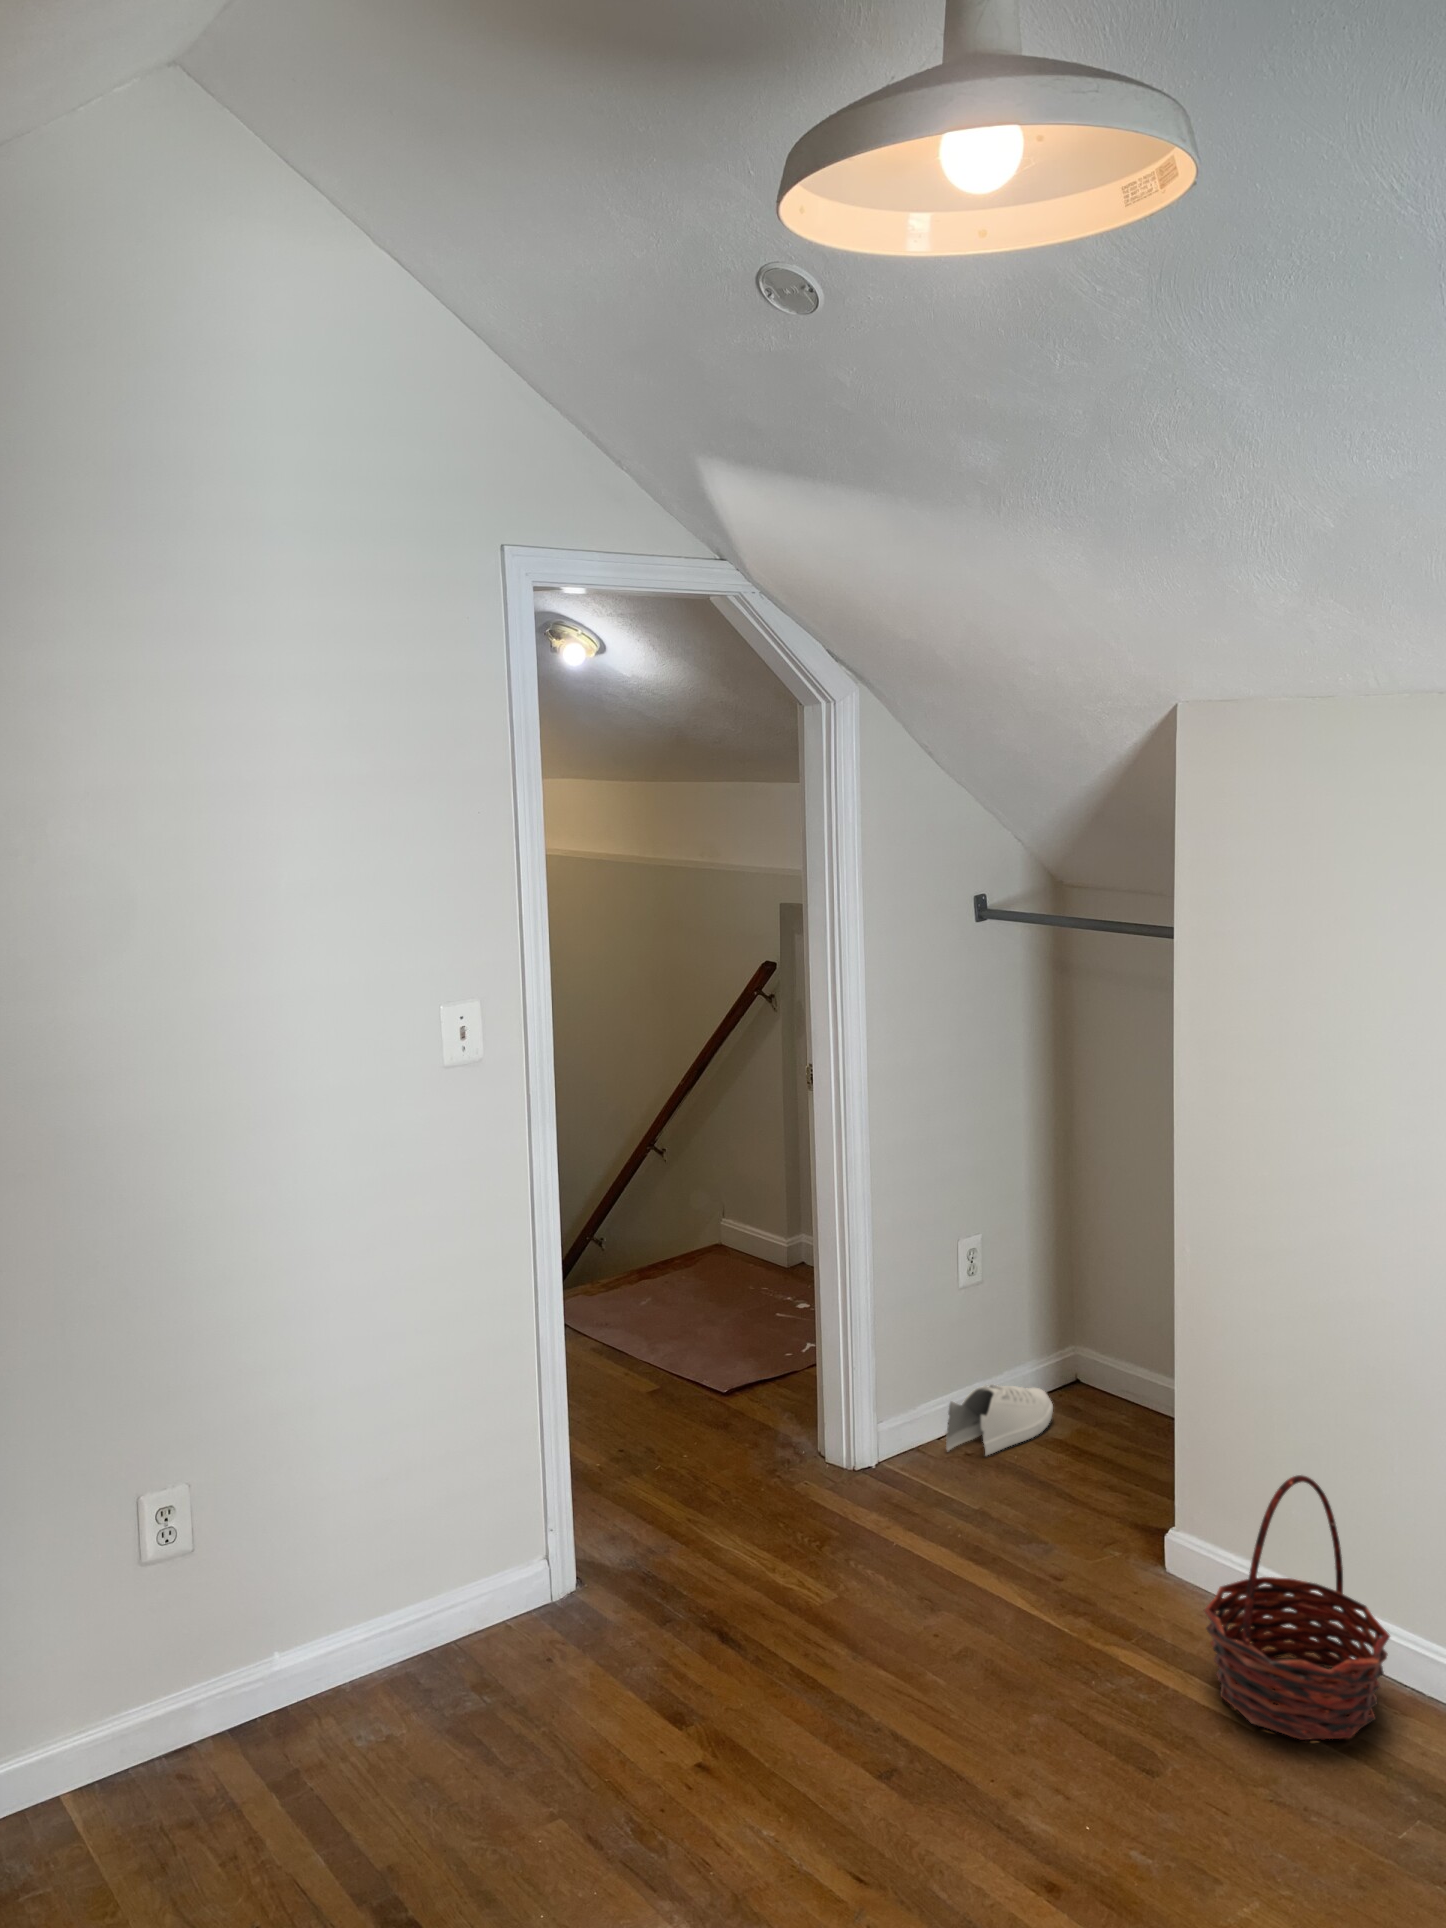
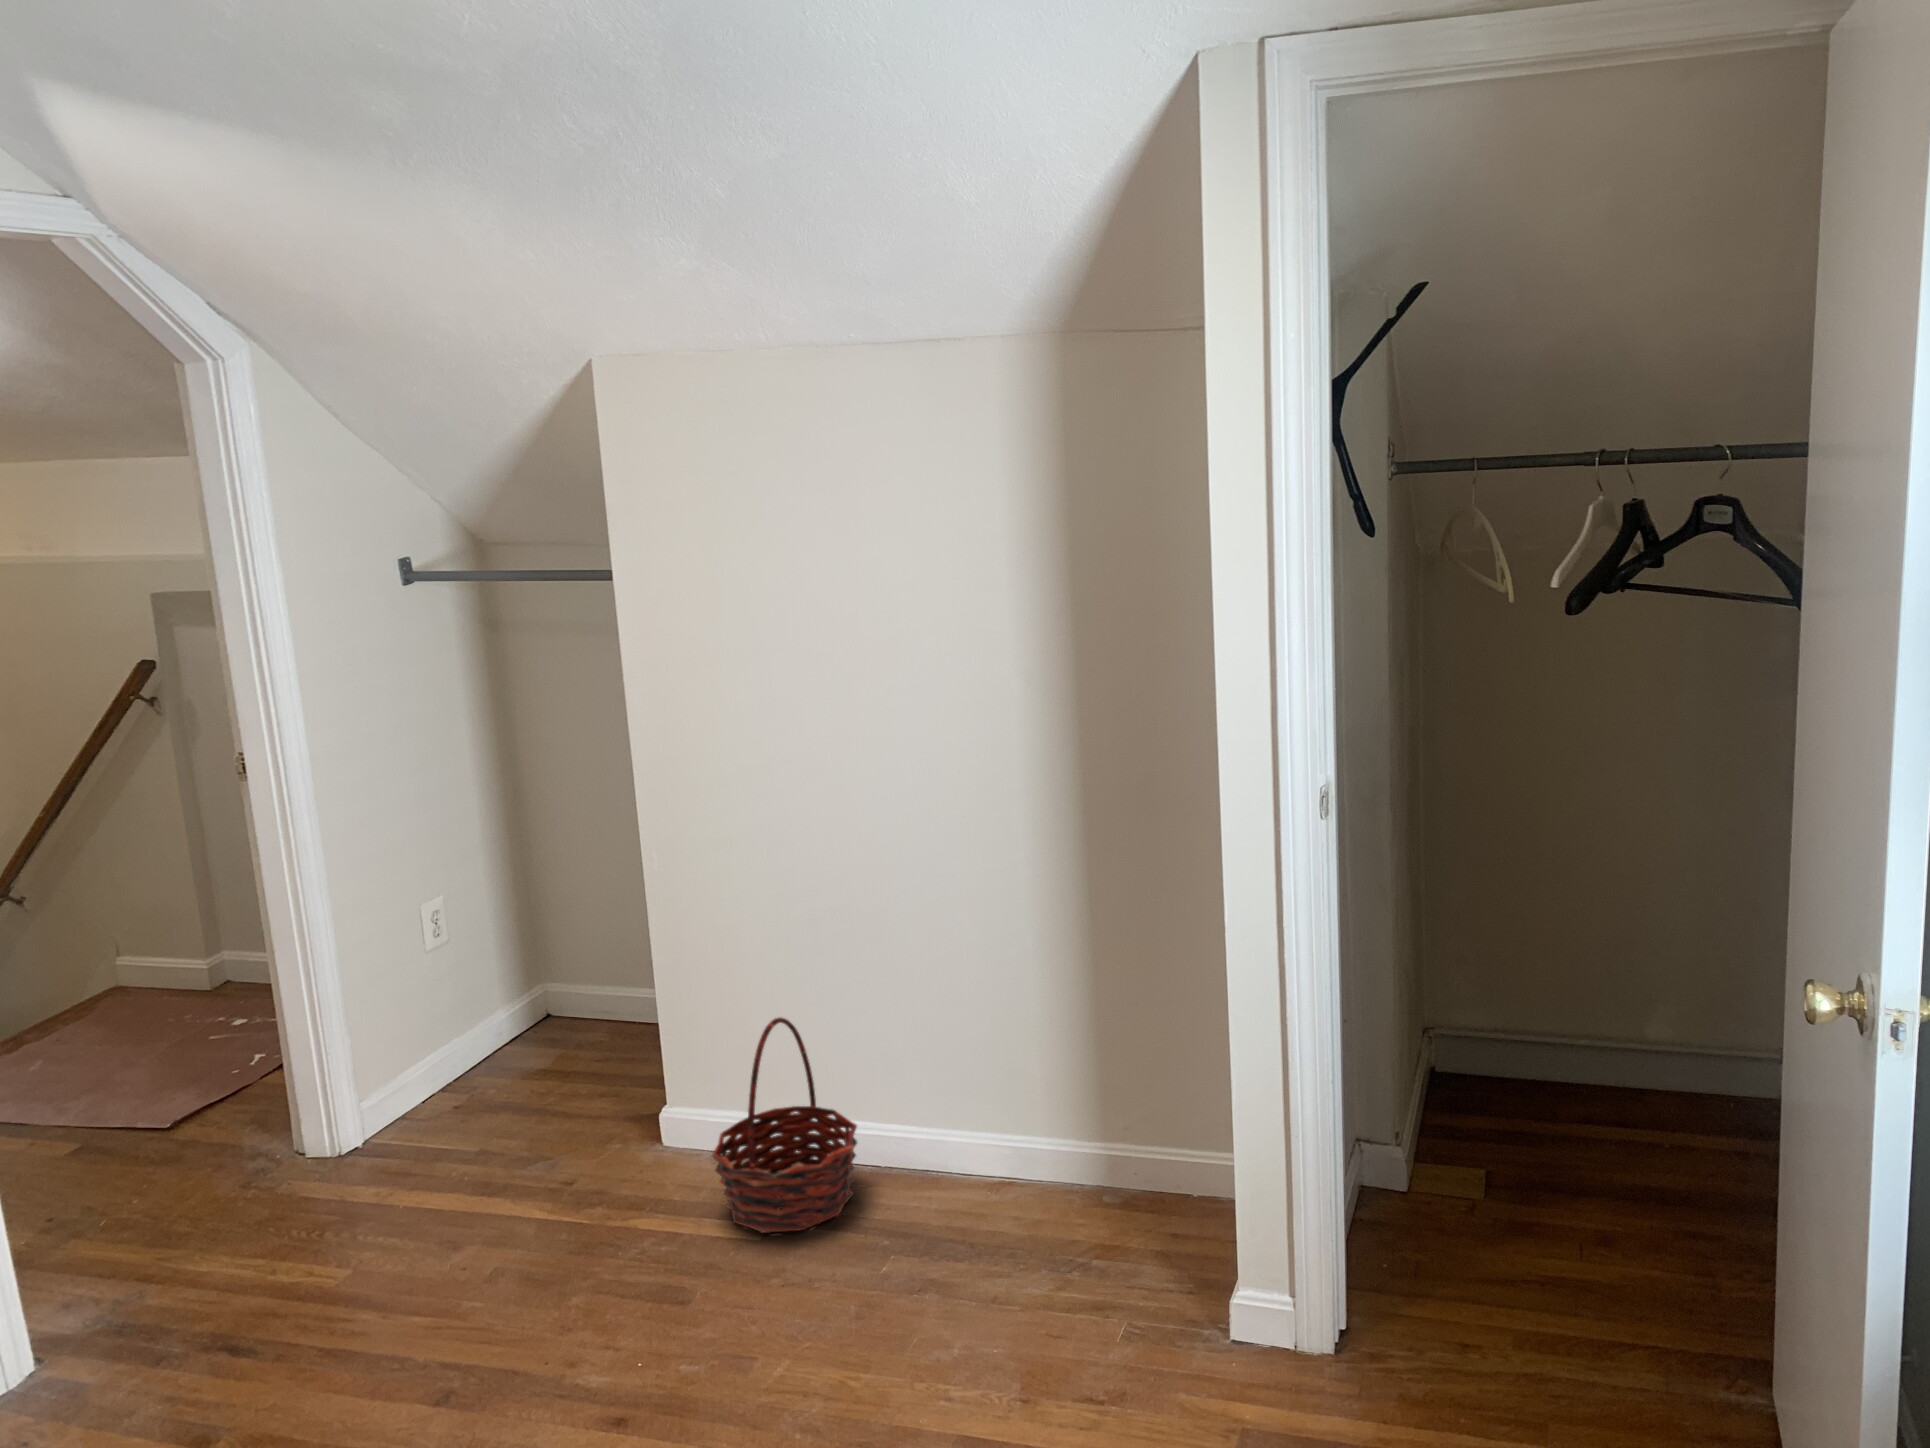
shoe: present [946,1384,1053,1455] -> none [434,1027,534,1108]

